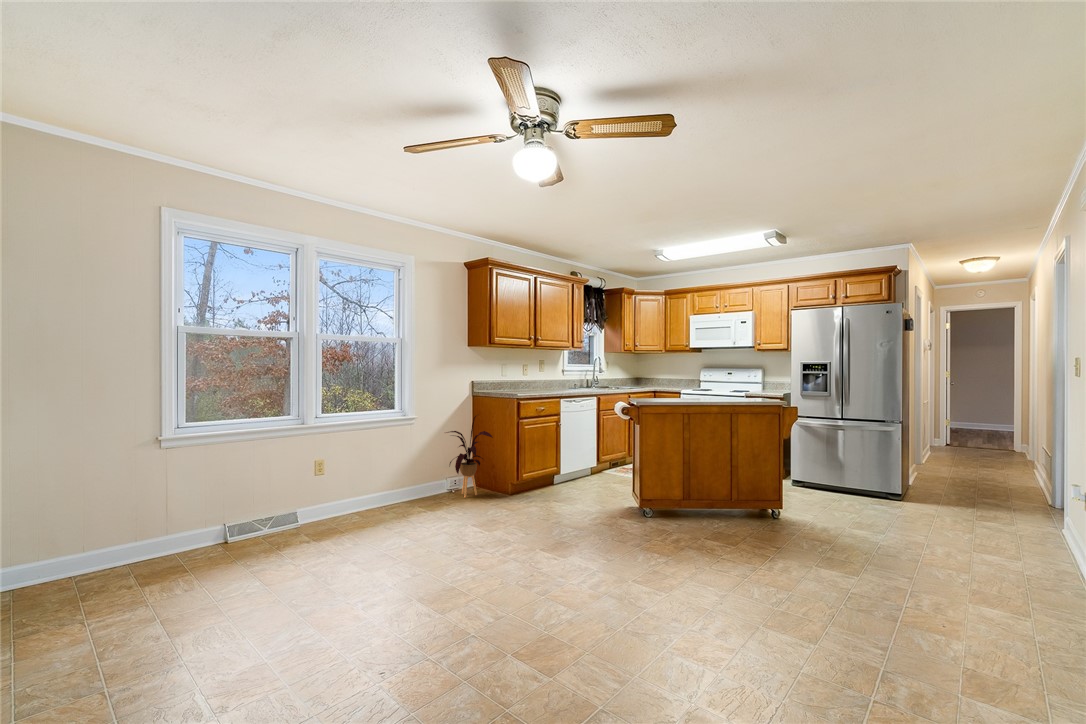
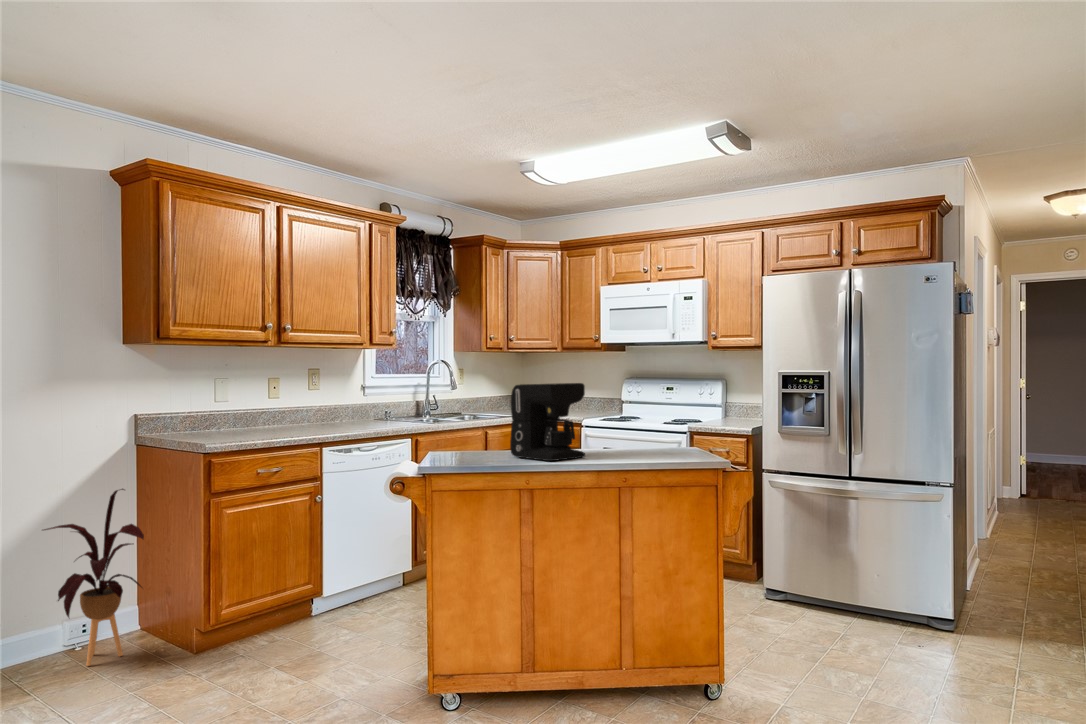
coffee maker: none [668,365,707,402] -> present [510,383,585,461]

